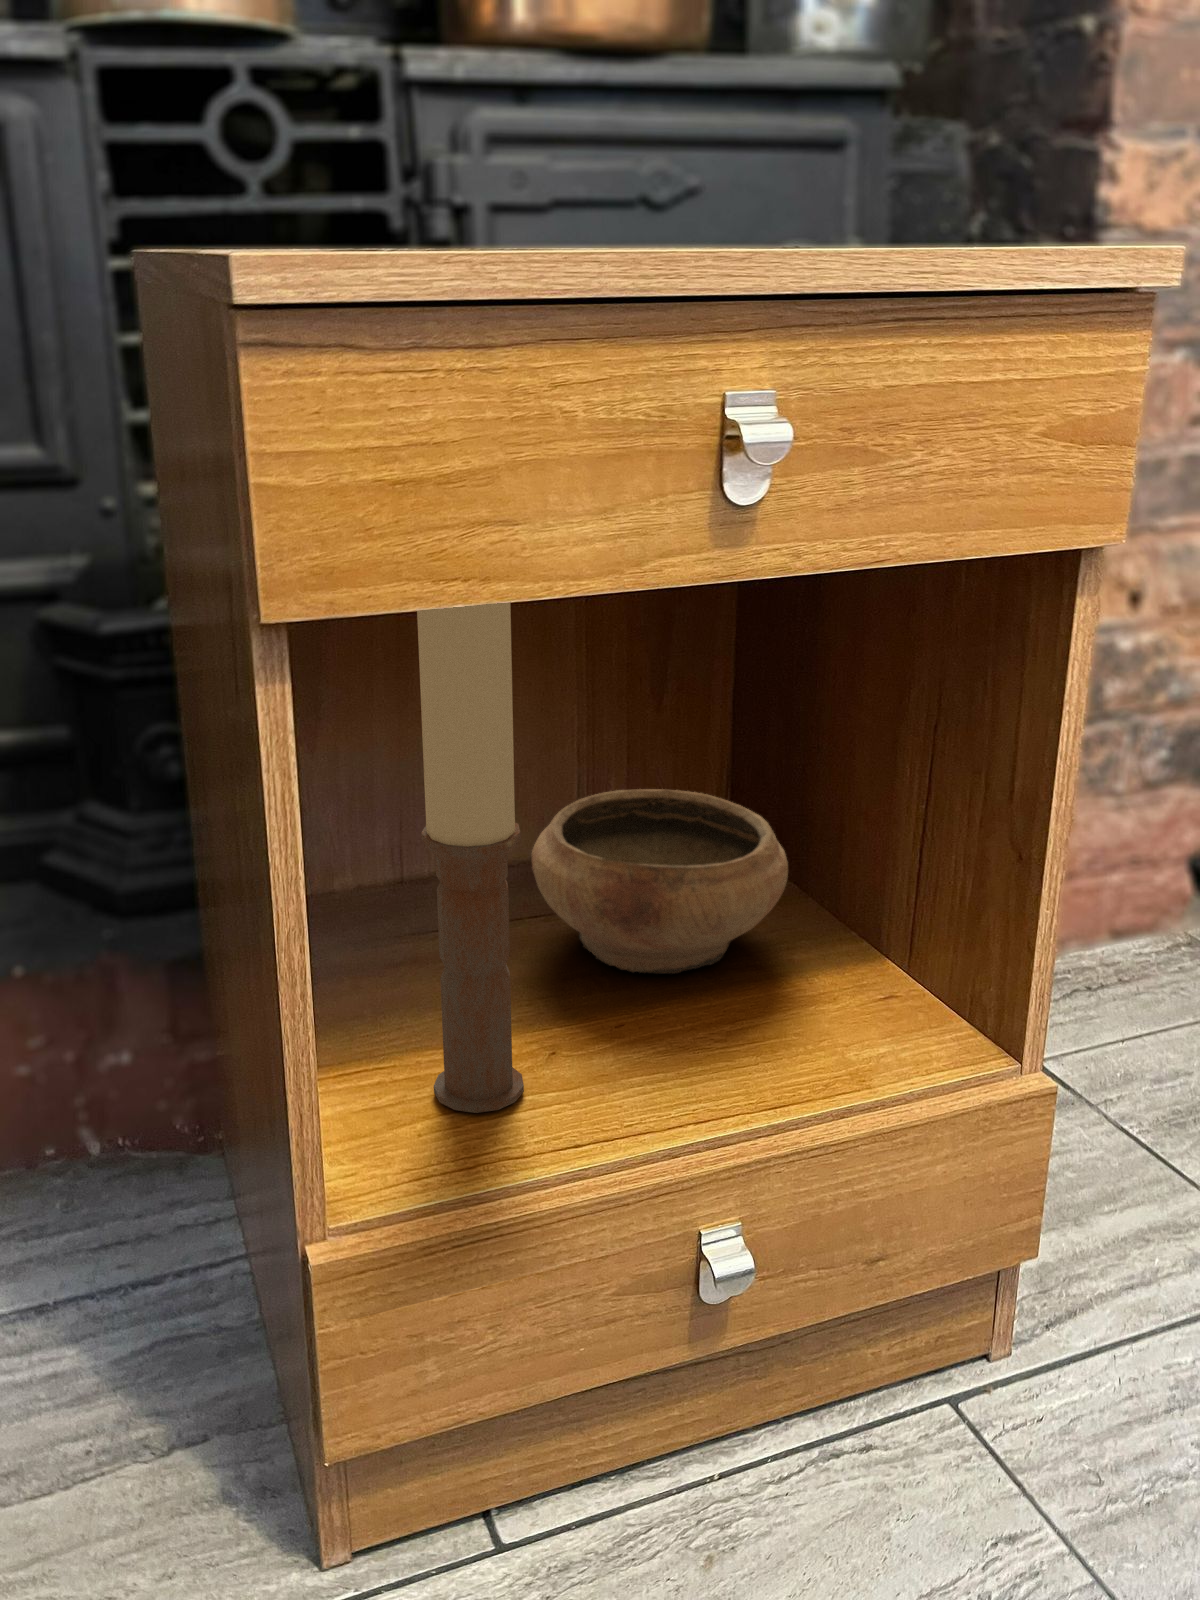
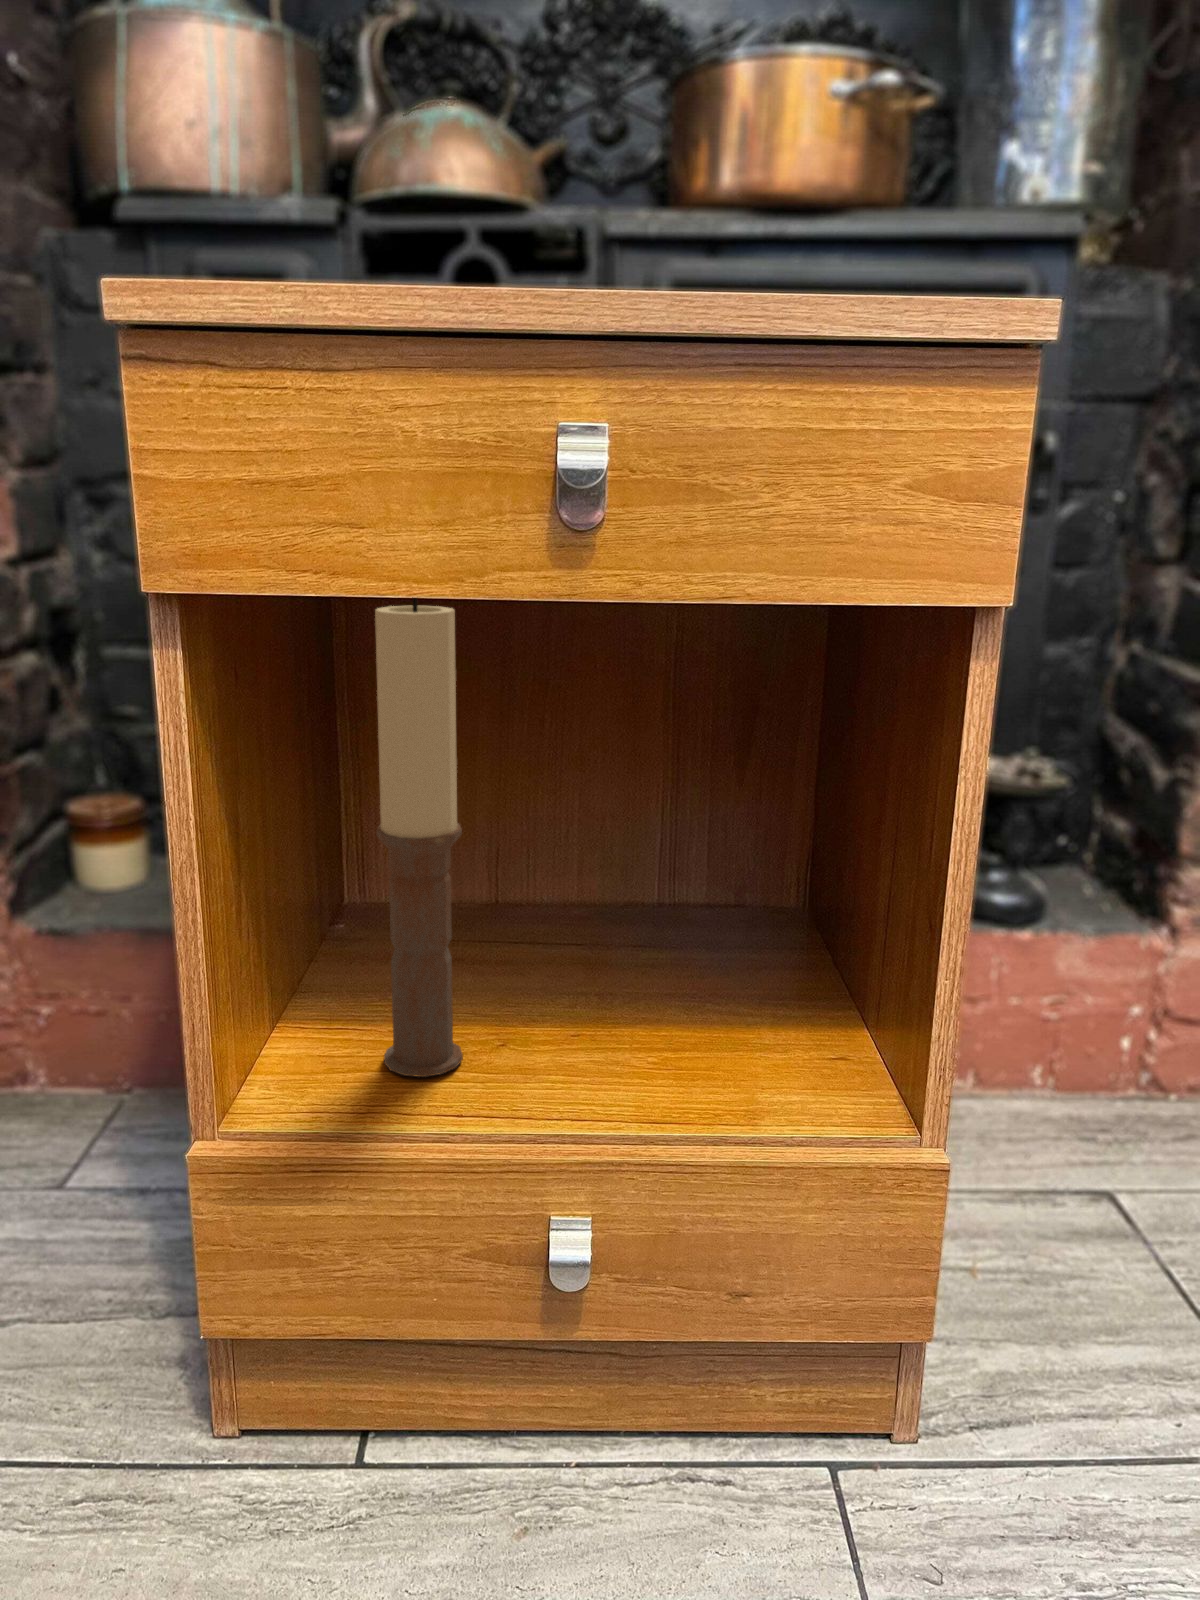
ceramic bowl: present [532,789,788,974] -> none [558,840,790,1004]

